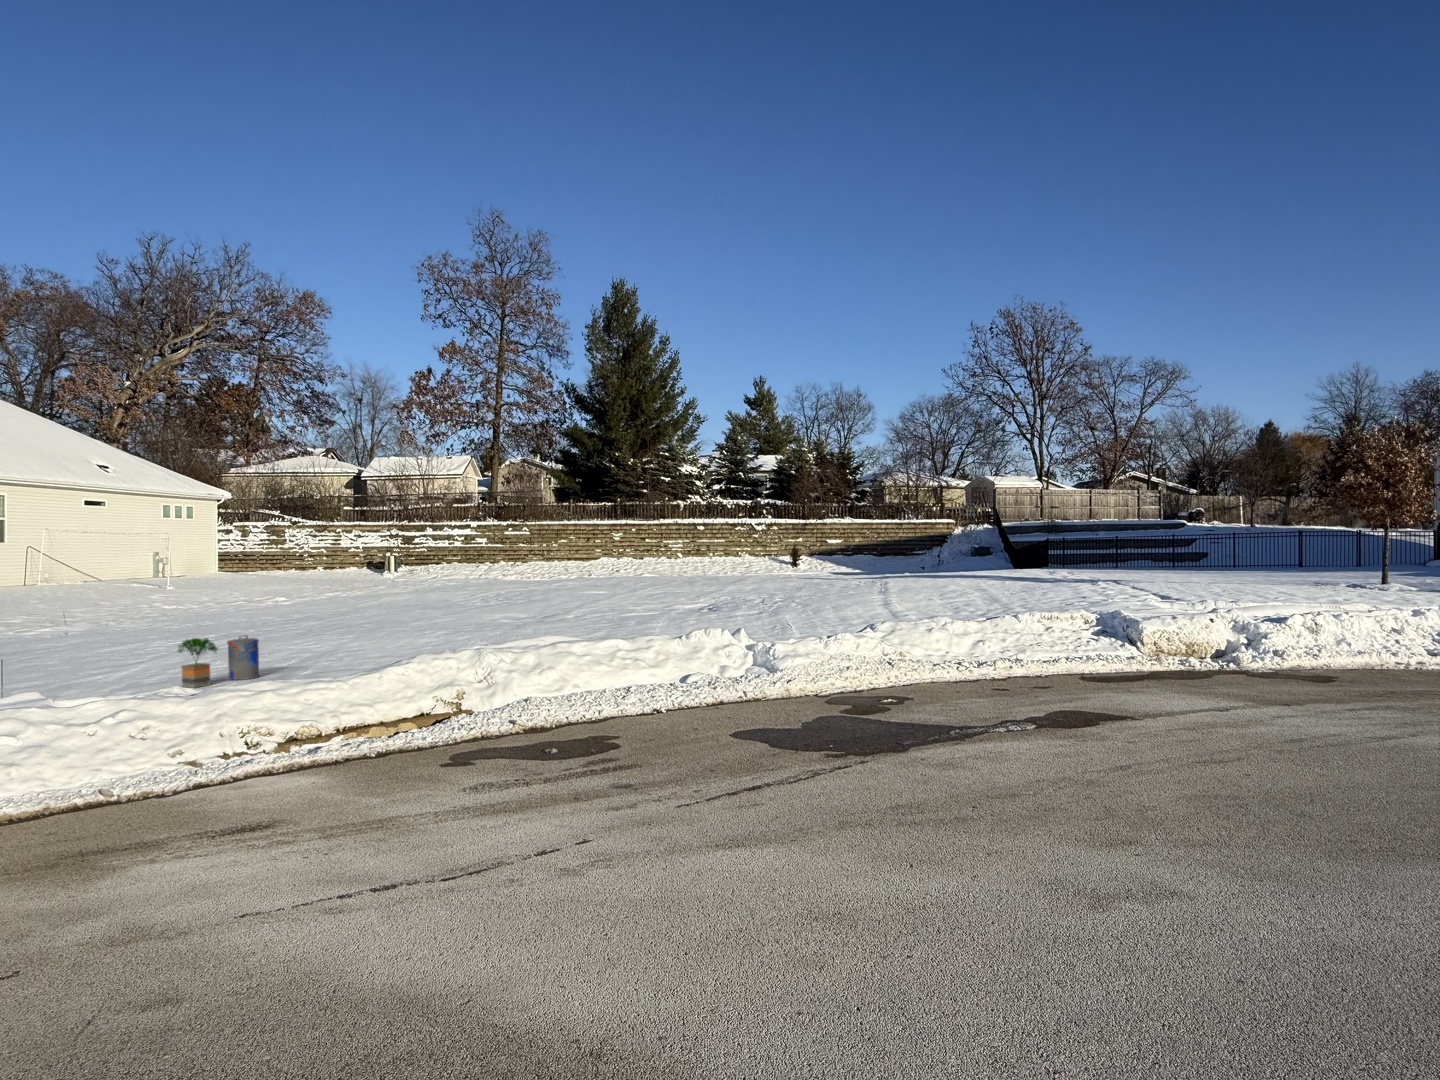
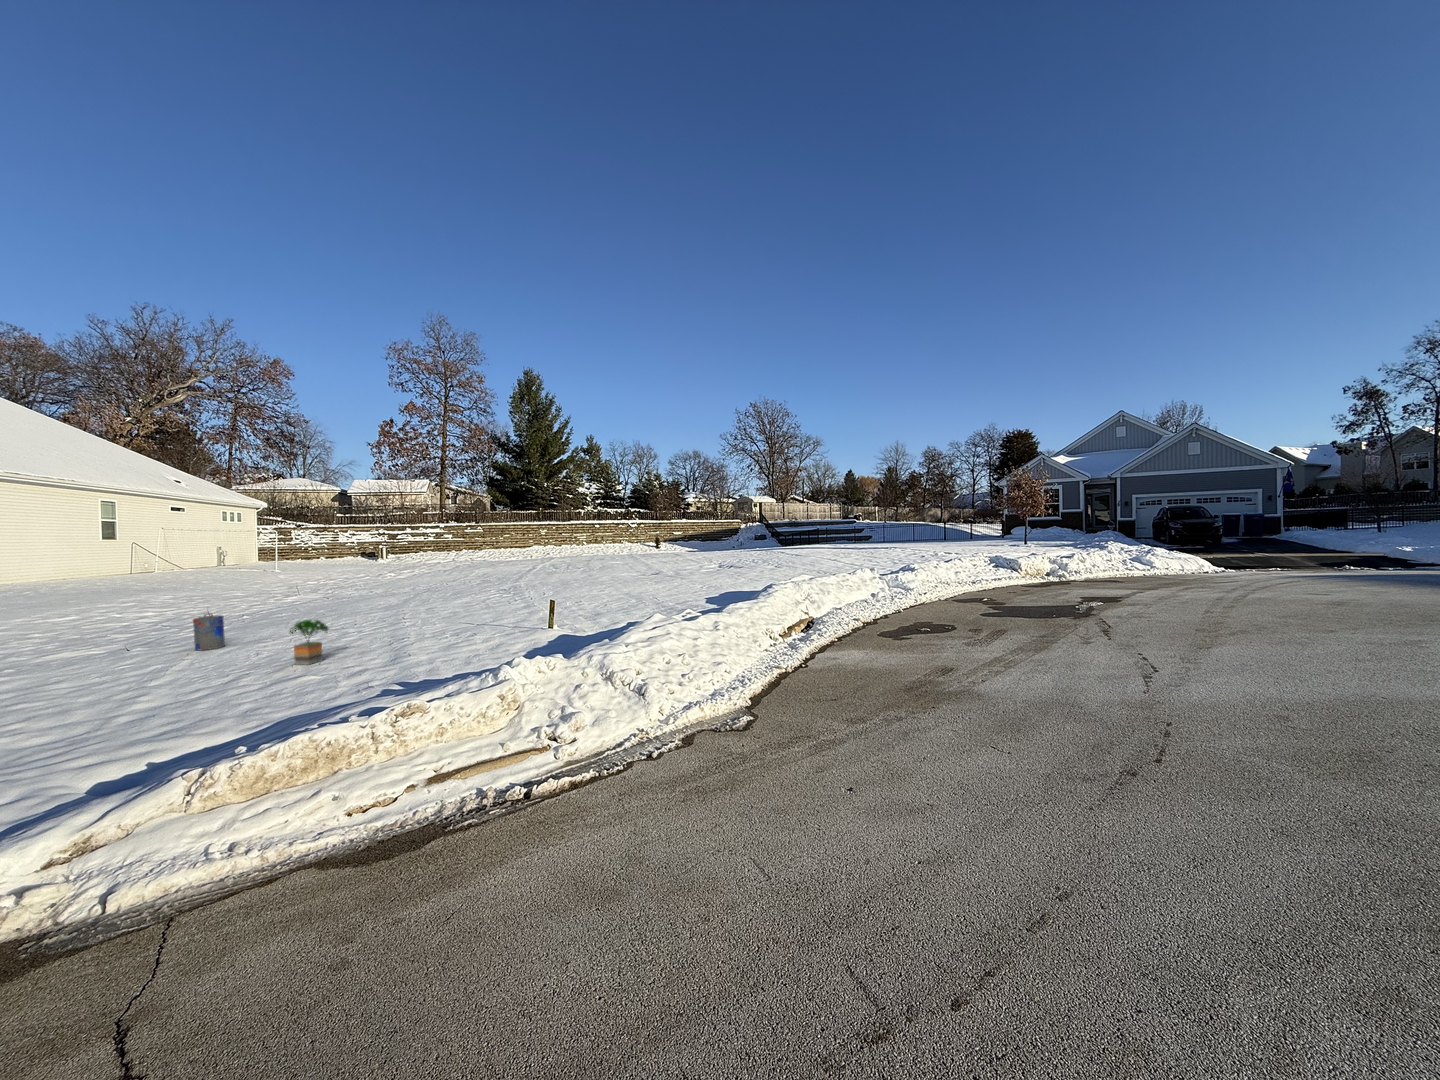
trash can: present [227,636,259,680] -> present [193,614,225,650]

